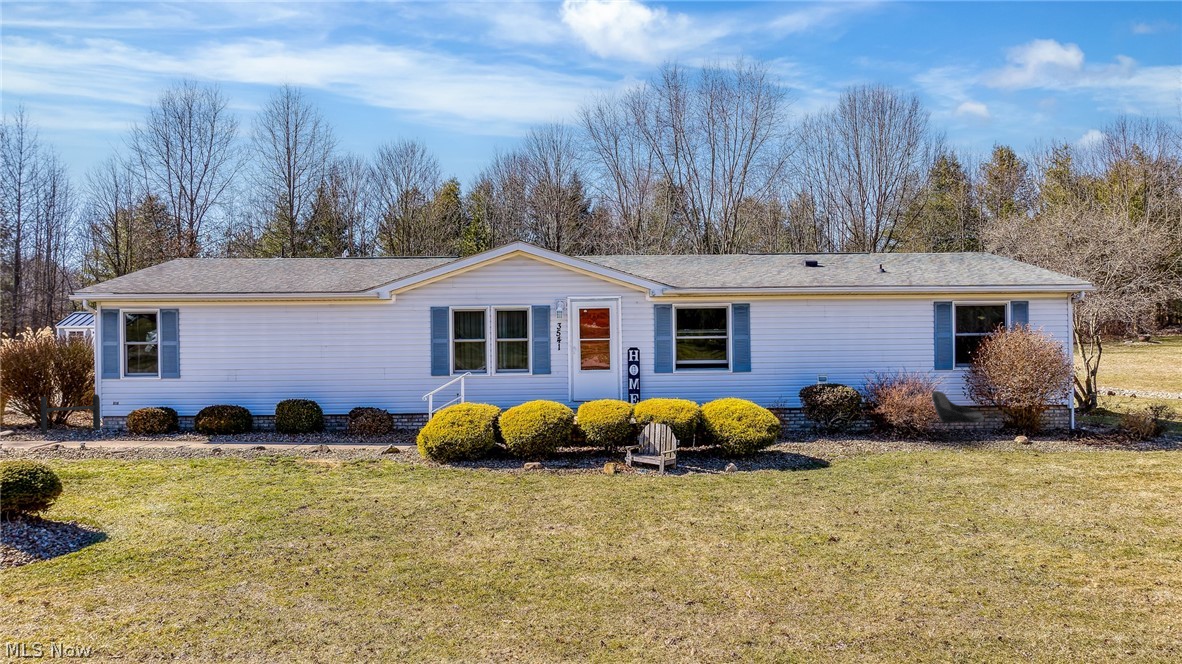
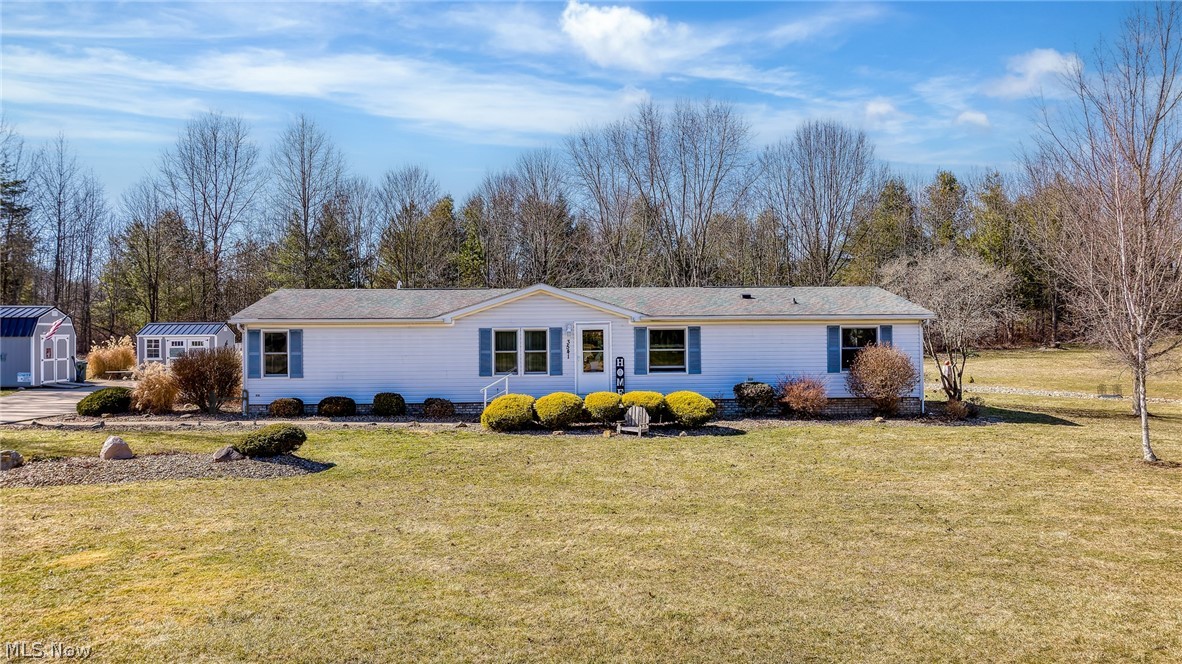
lounge chair: present [931,391,984,446] -> none [819,387,853,423]

